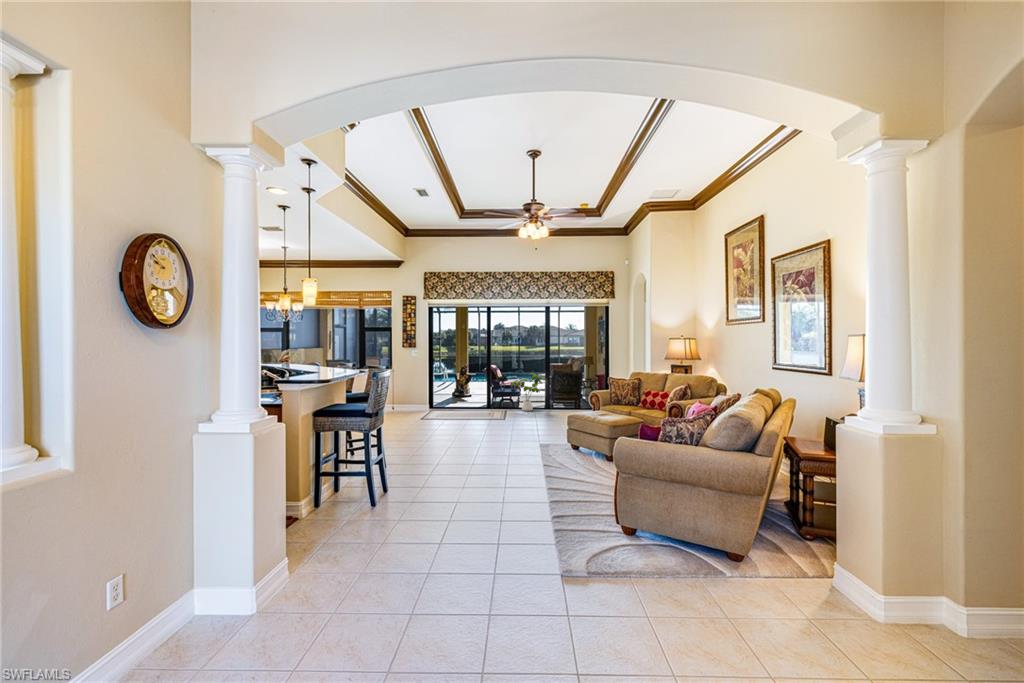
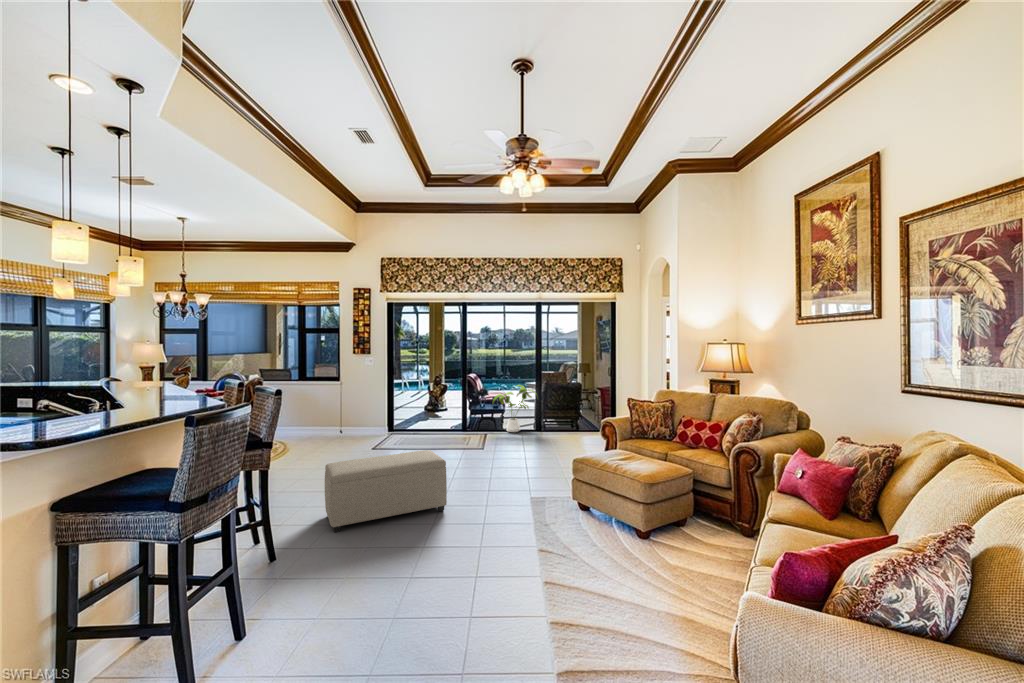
ottoman: none [400,411,480,458] -> present [325,450,447,532]

